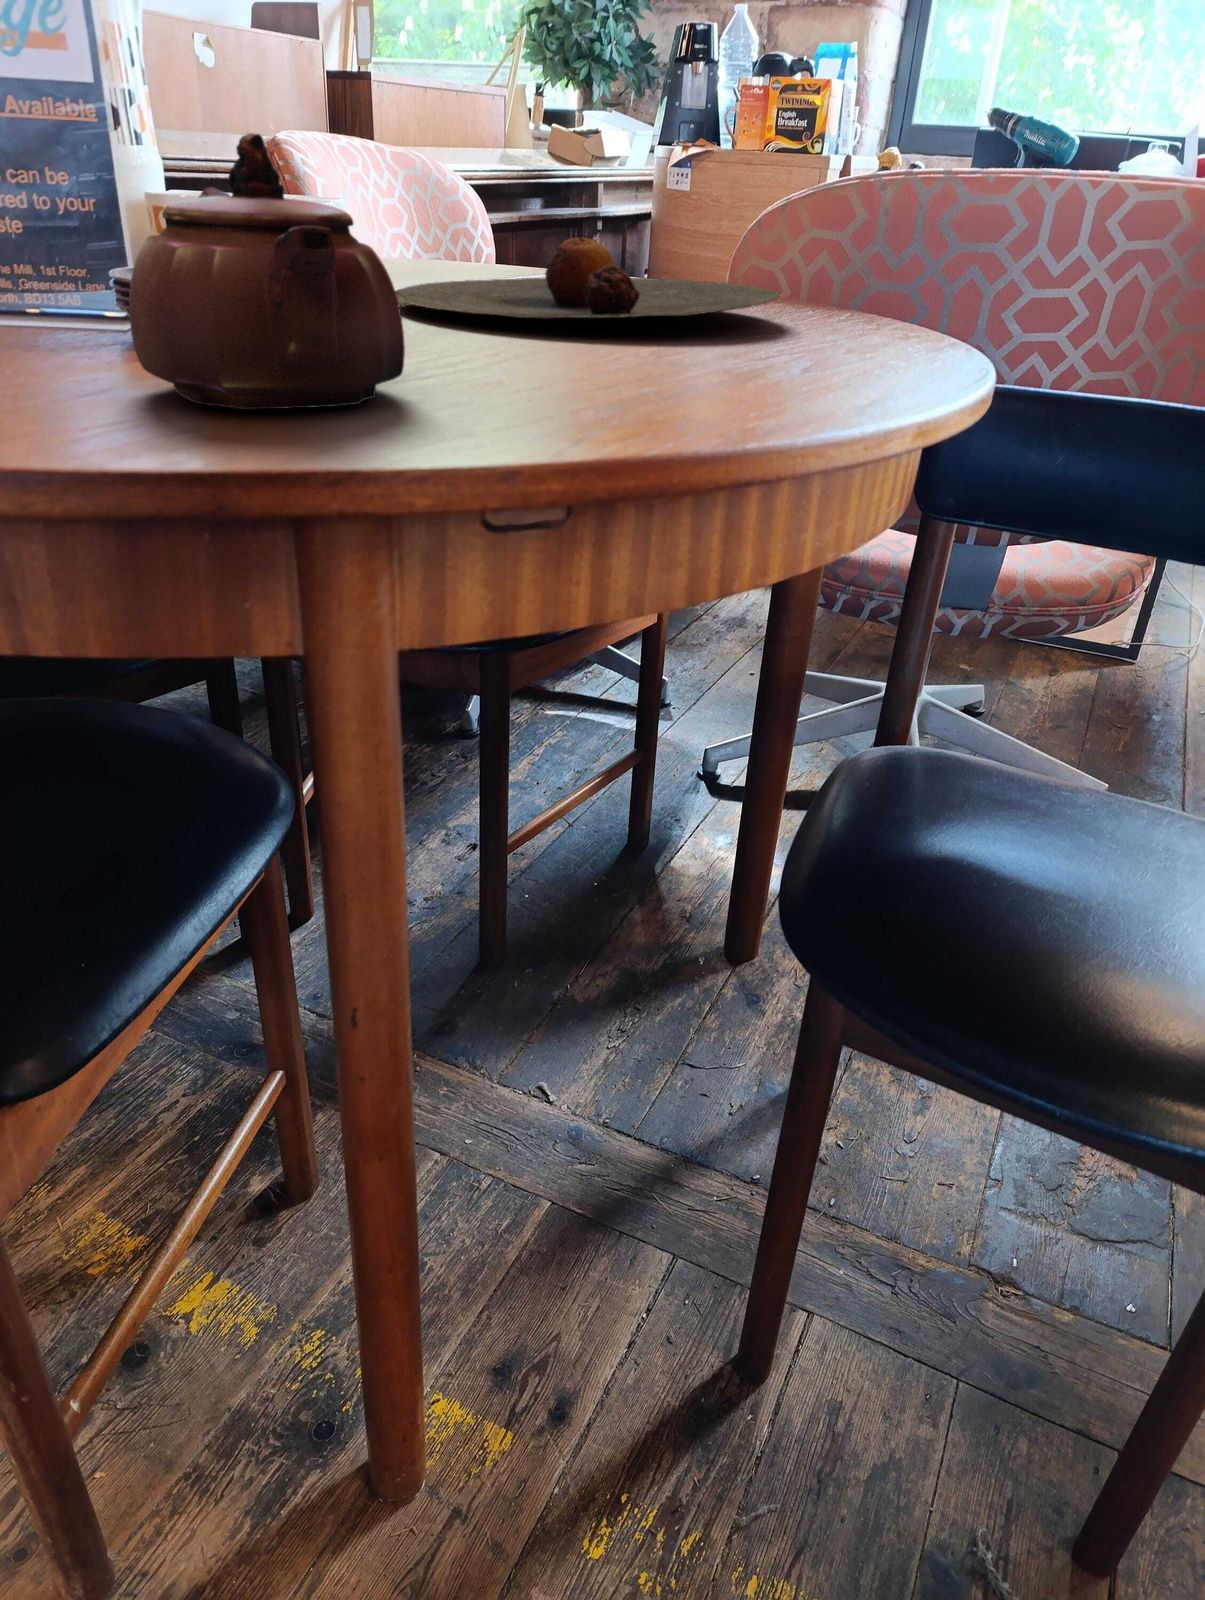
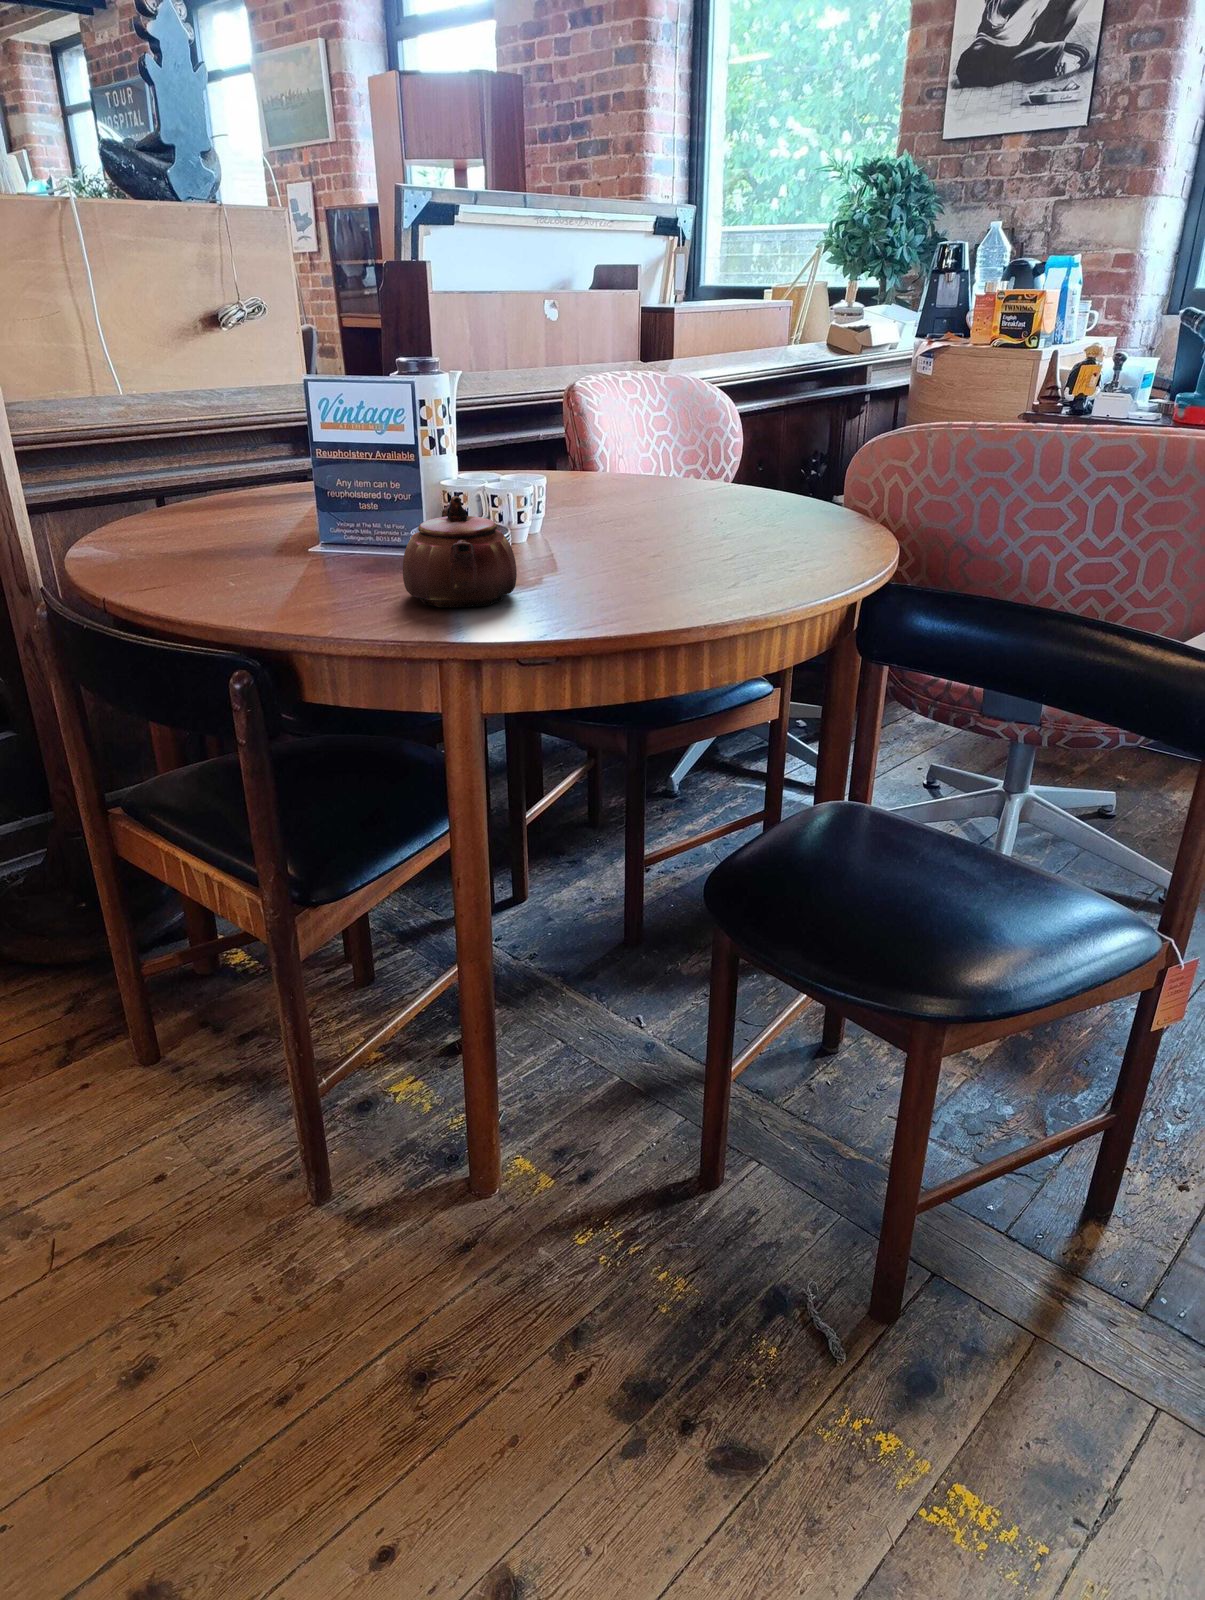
plate: present [396,238,779,318] -> none [571,487,799,545]

